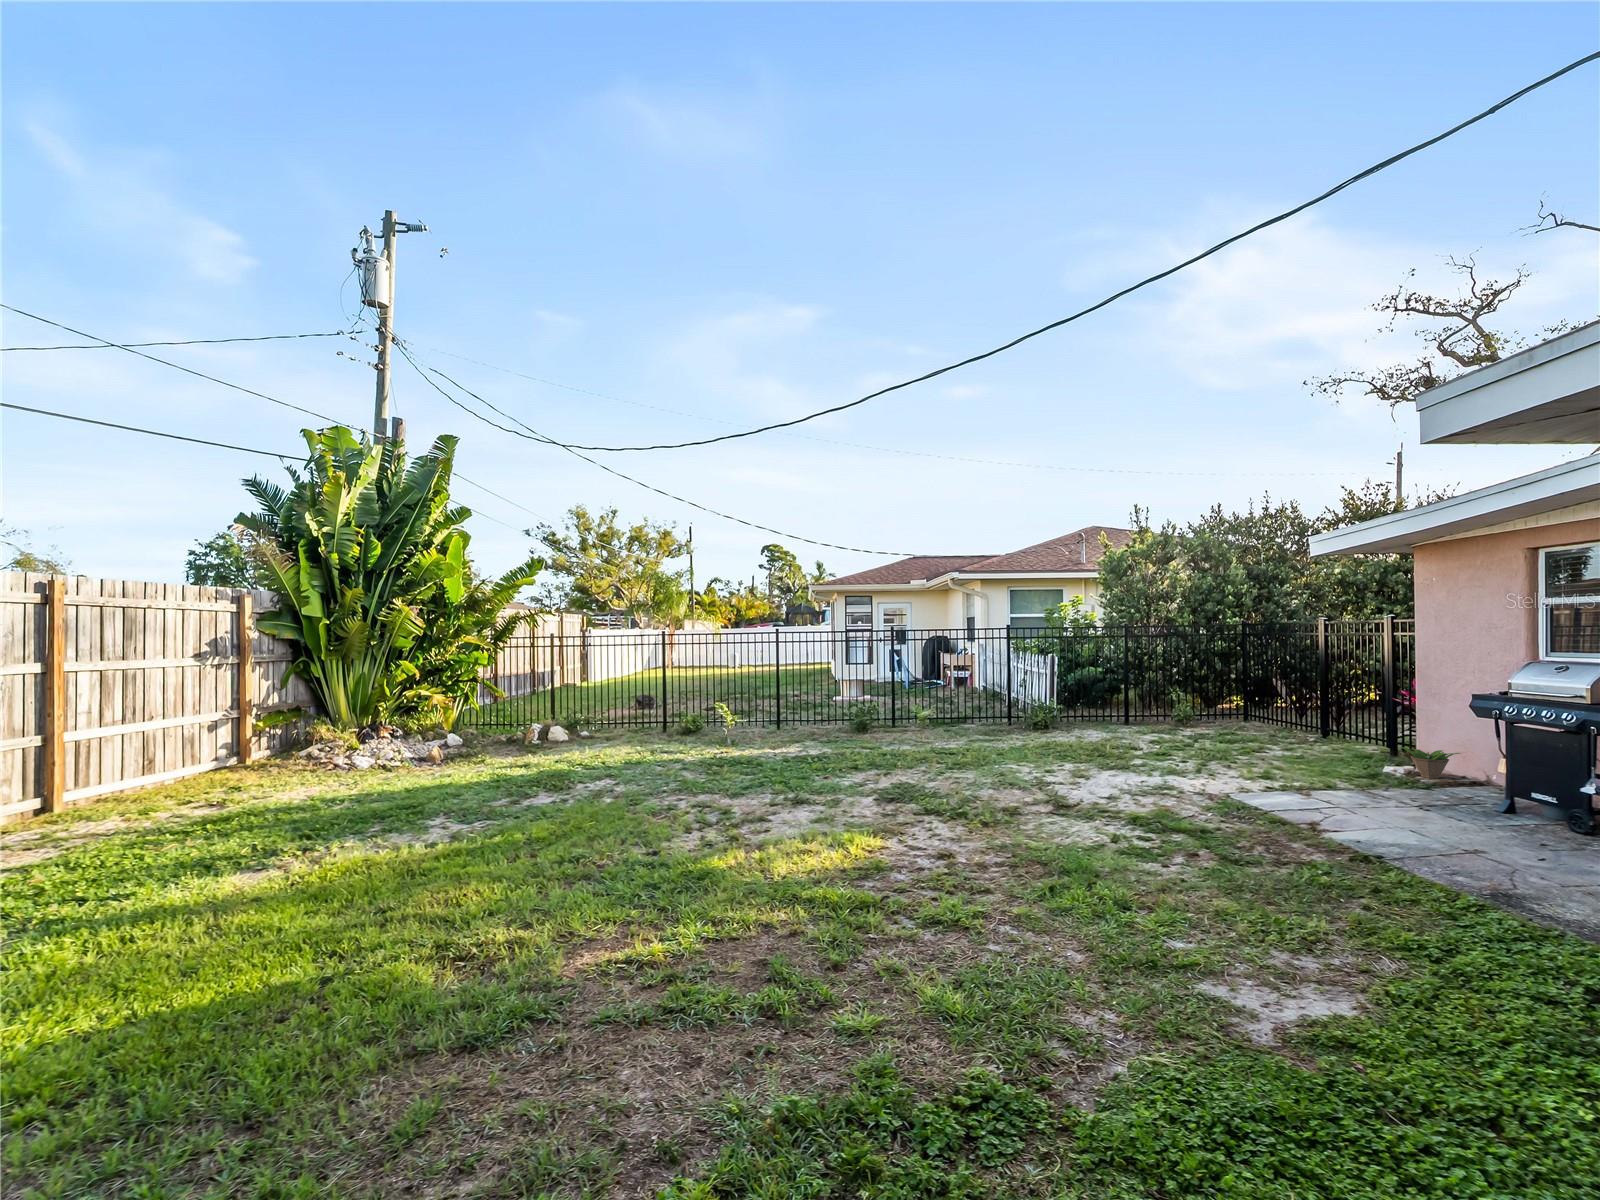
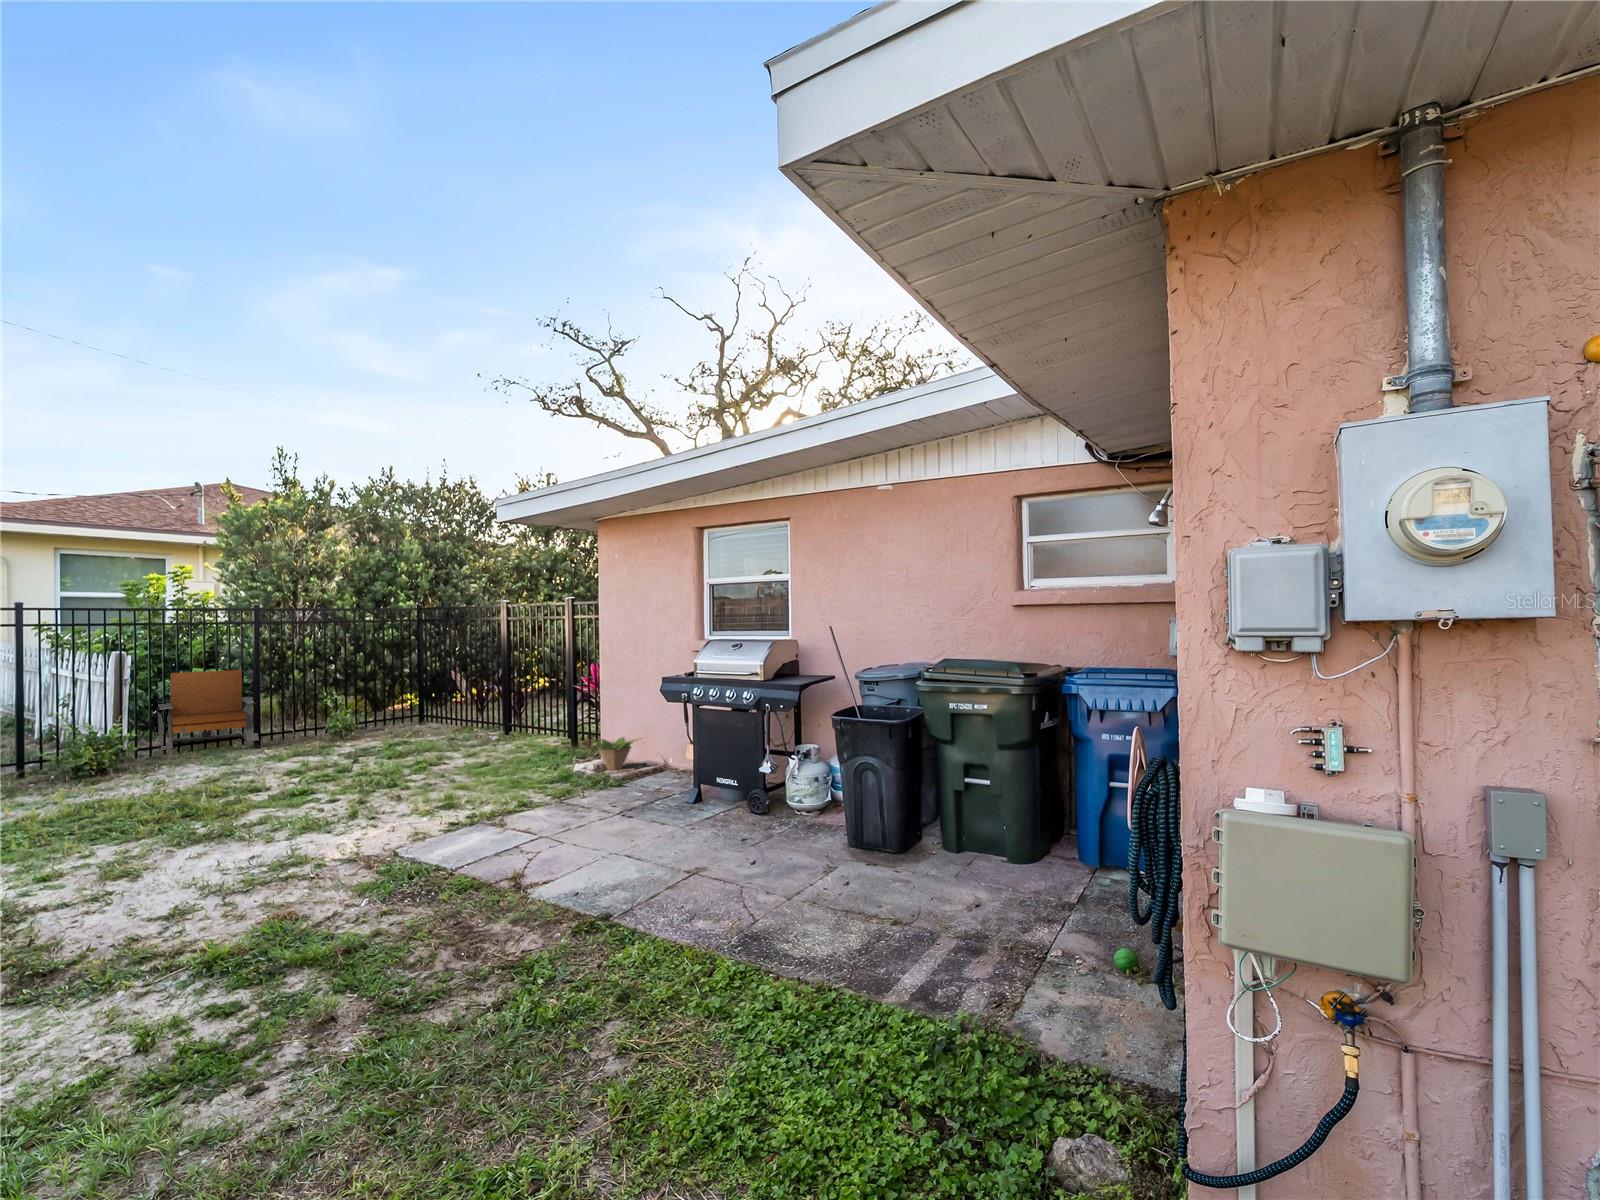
lounge chair: none [1065,668,1127,720] -> present [157,670,259,750]

